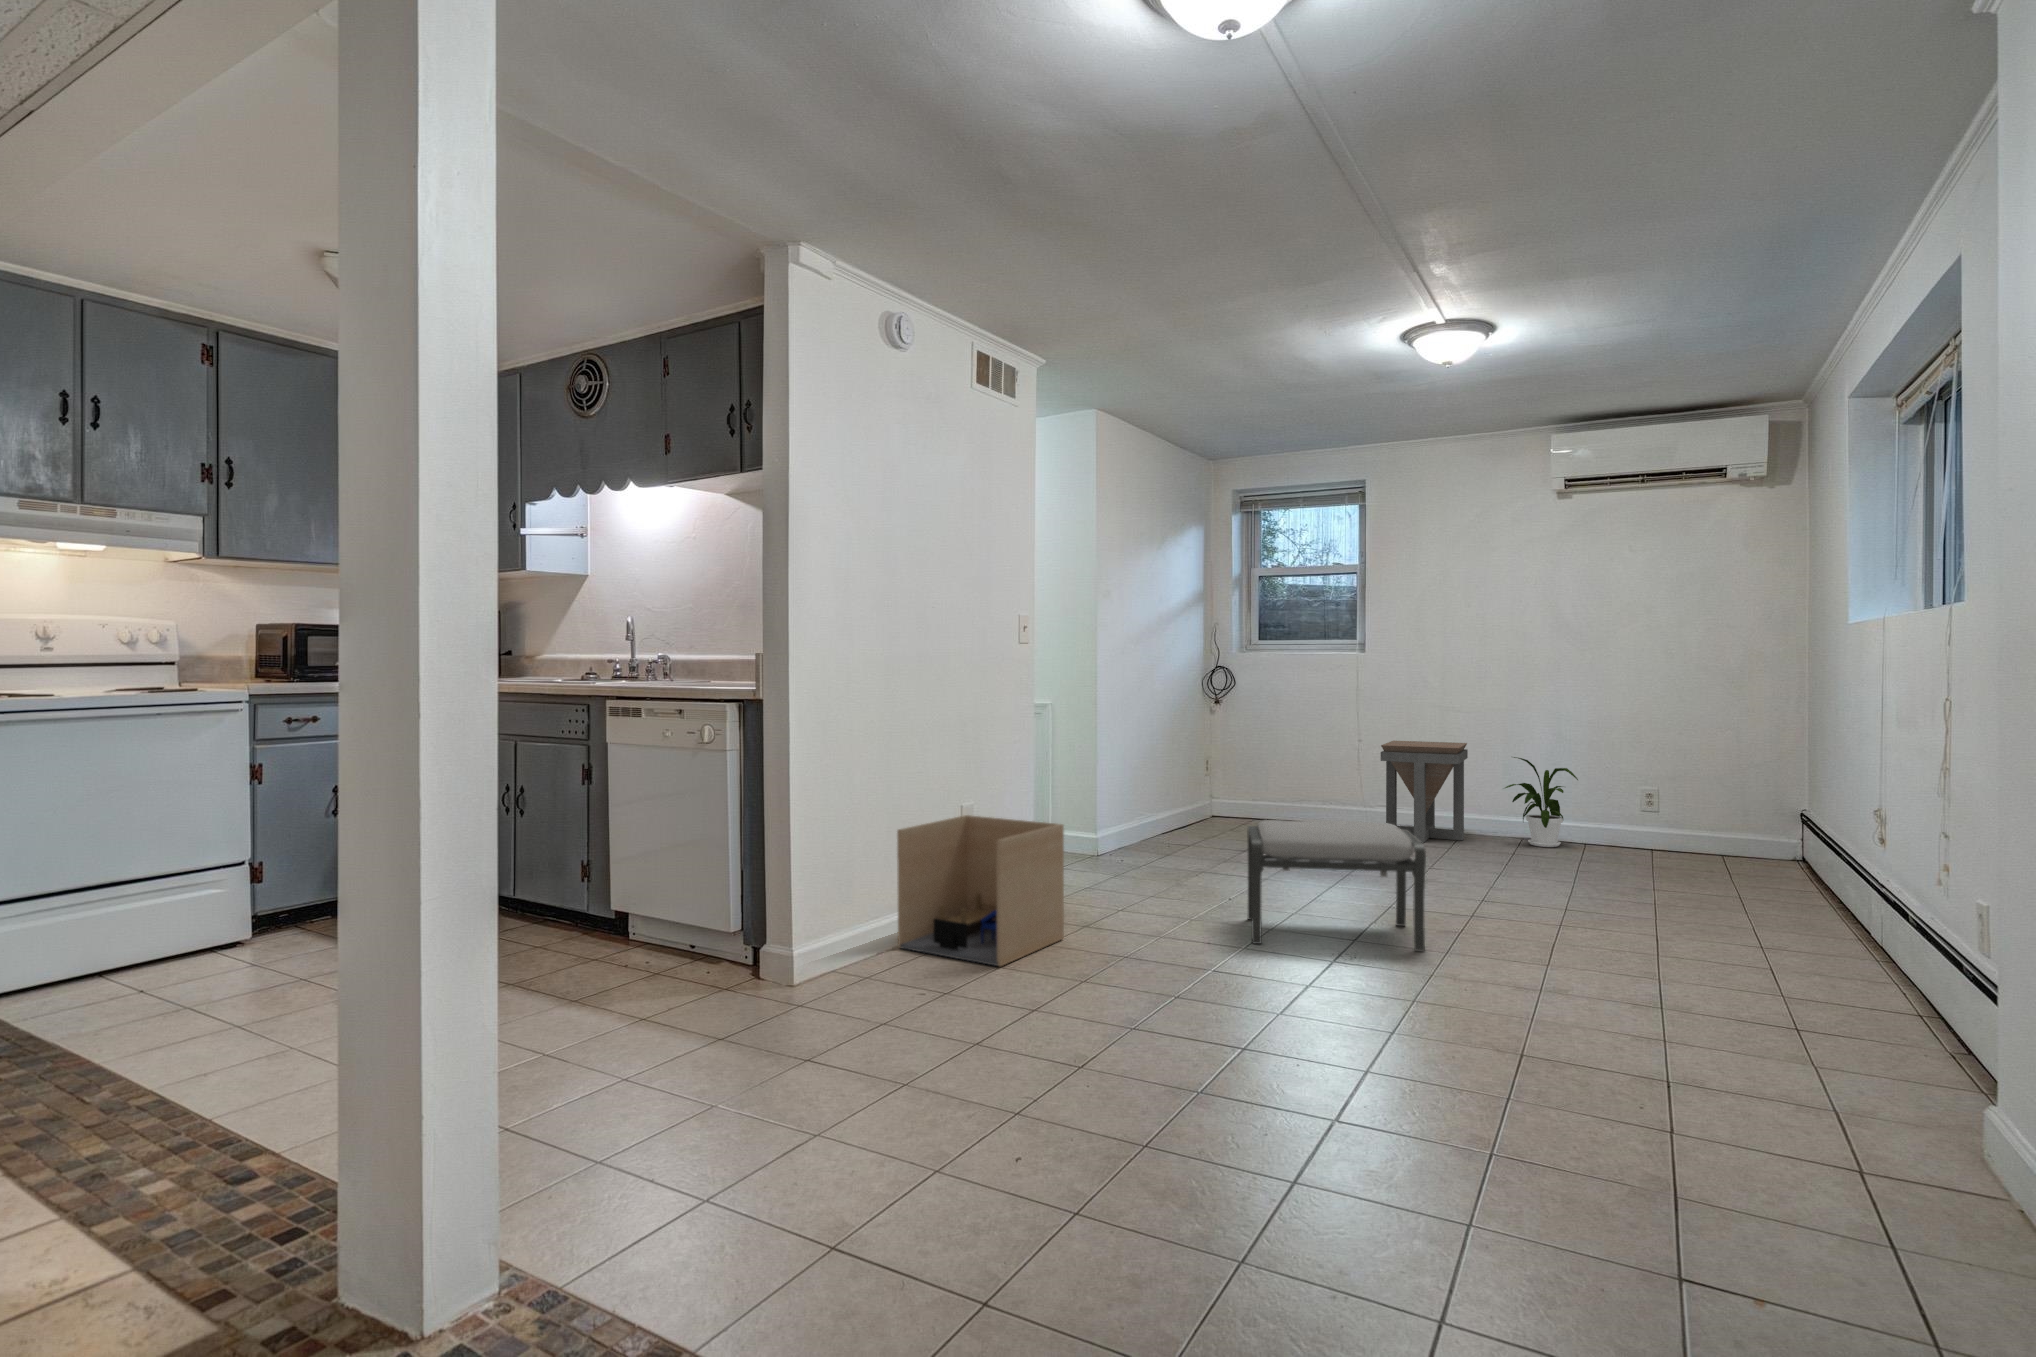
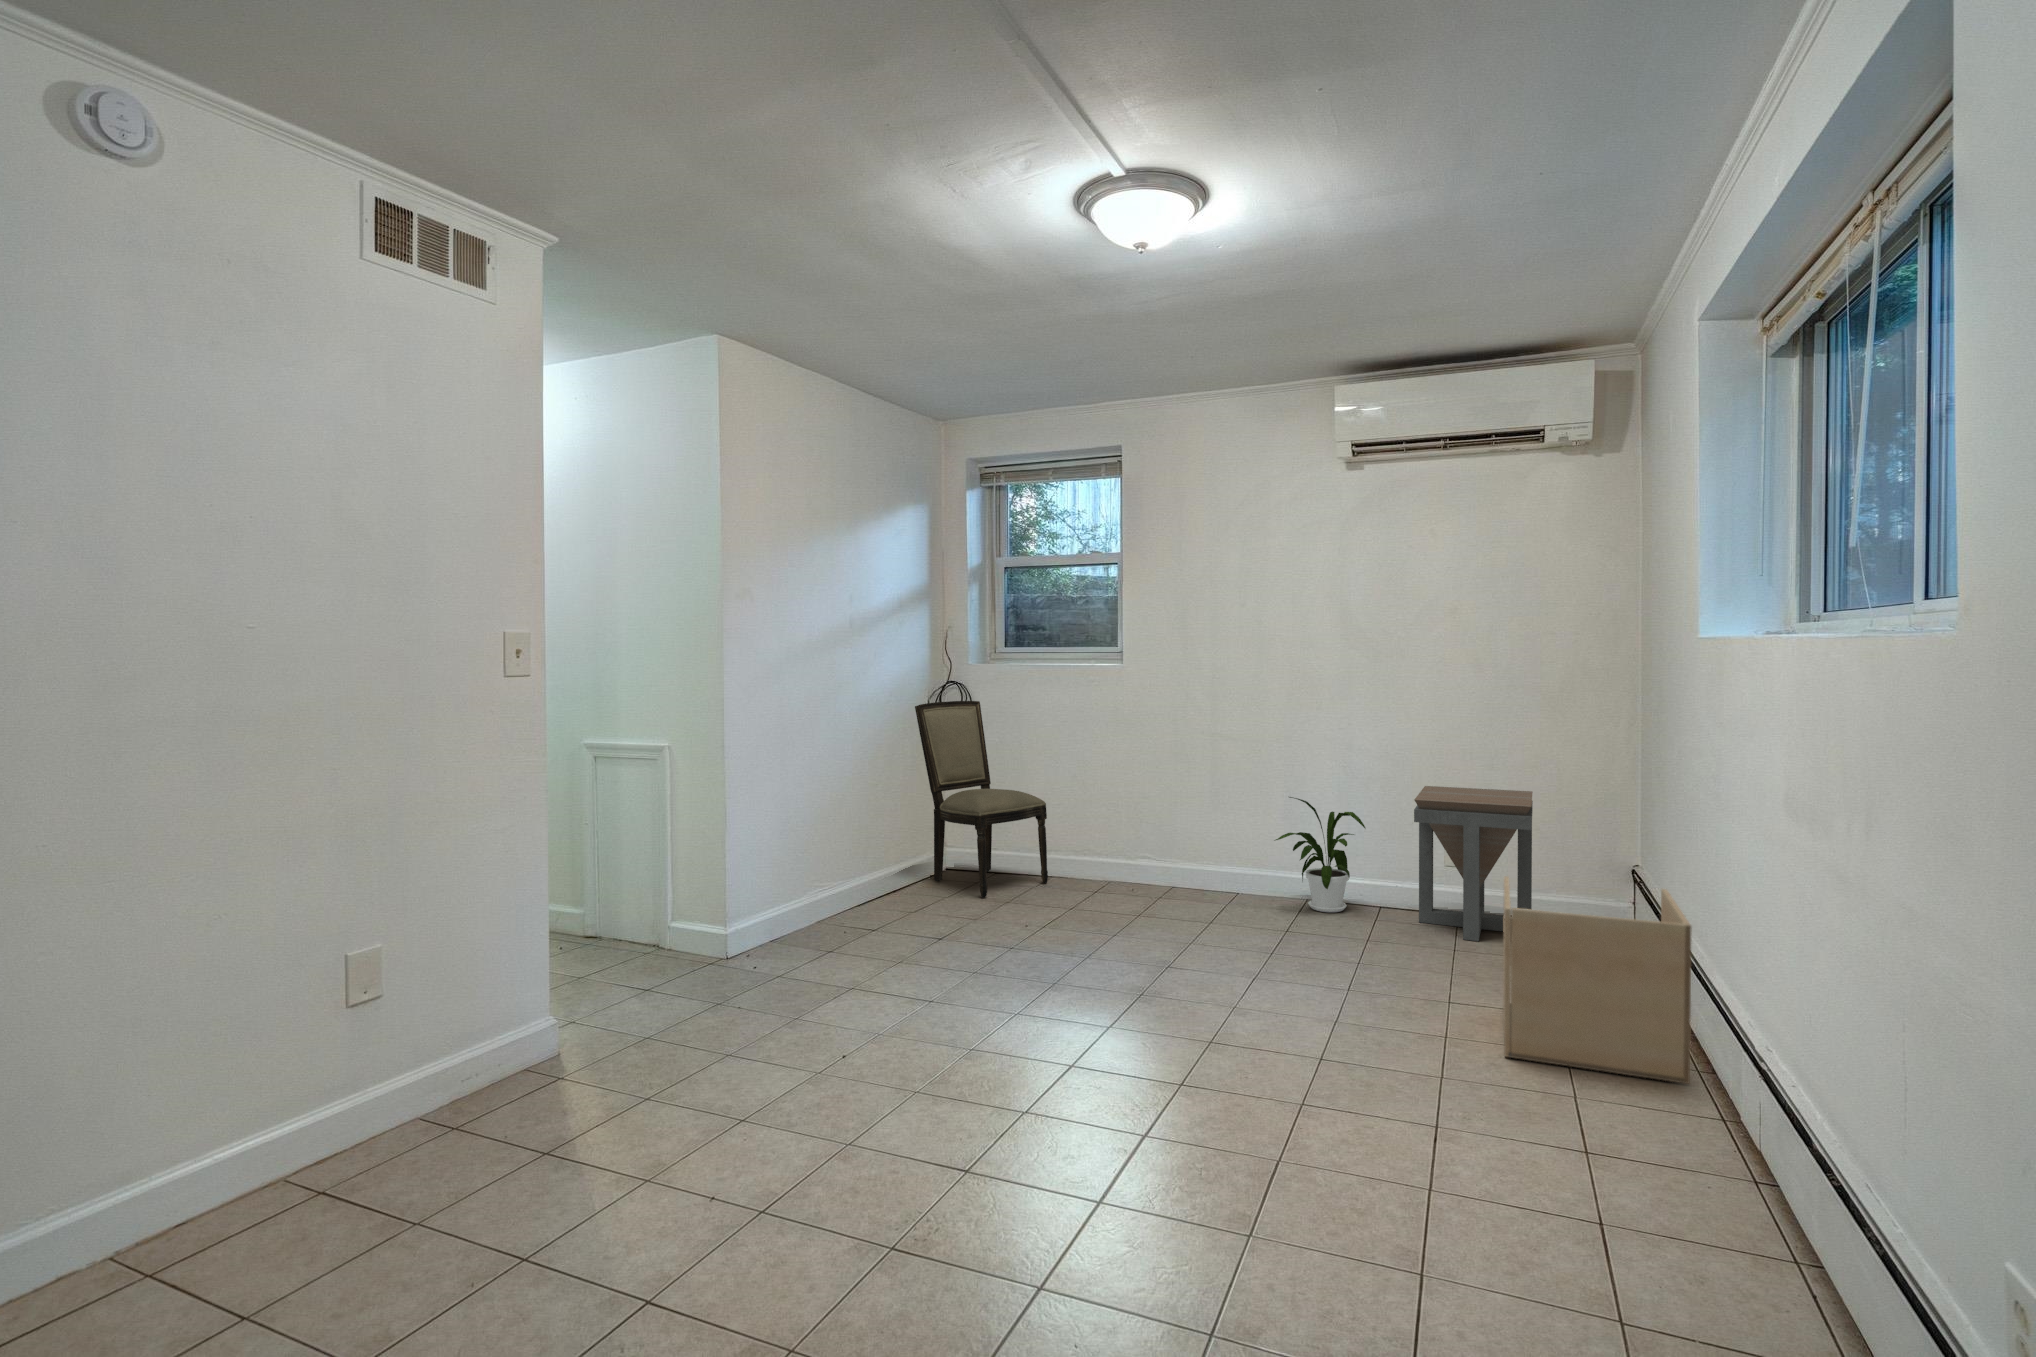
dining chair: none [1196,683,1305,834] -> present [915,701,1048,898]
side table: present [1381,741,1468,843] -> present [1414,786,1533,941]
cardboard box: present [897,815,1064,966] -> present [1503,876,1692,1084]
ottoman: present [1247,820,1426,951] -> none [784,959,1064,1194]

